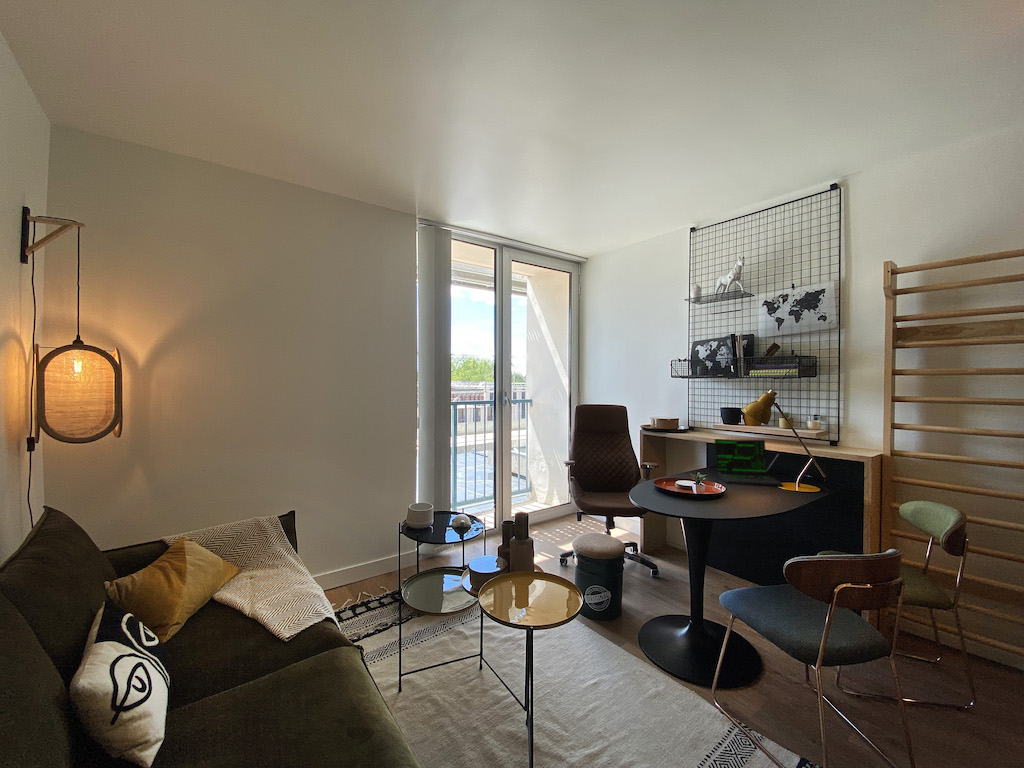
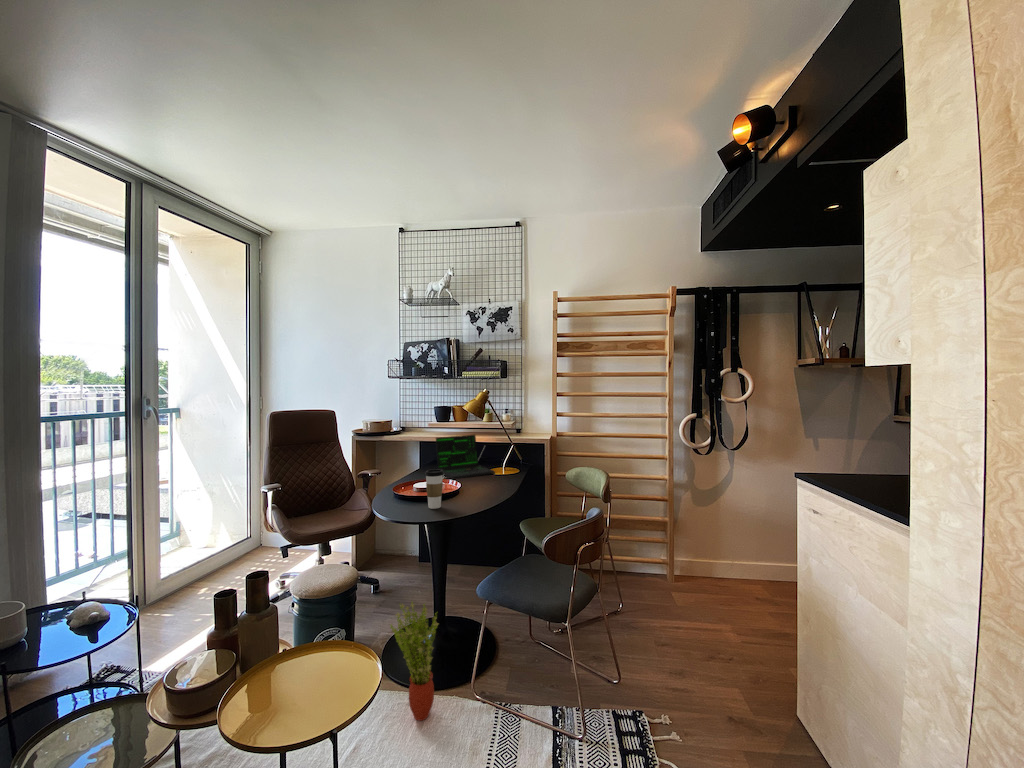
coffee cup: none [677,467,696,505] -> present [425,469,444,509]
potted plant: none [634,580,681,695] -> present [390,602,439,721]

